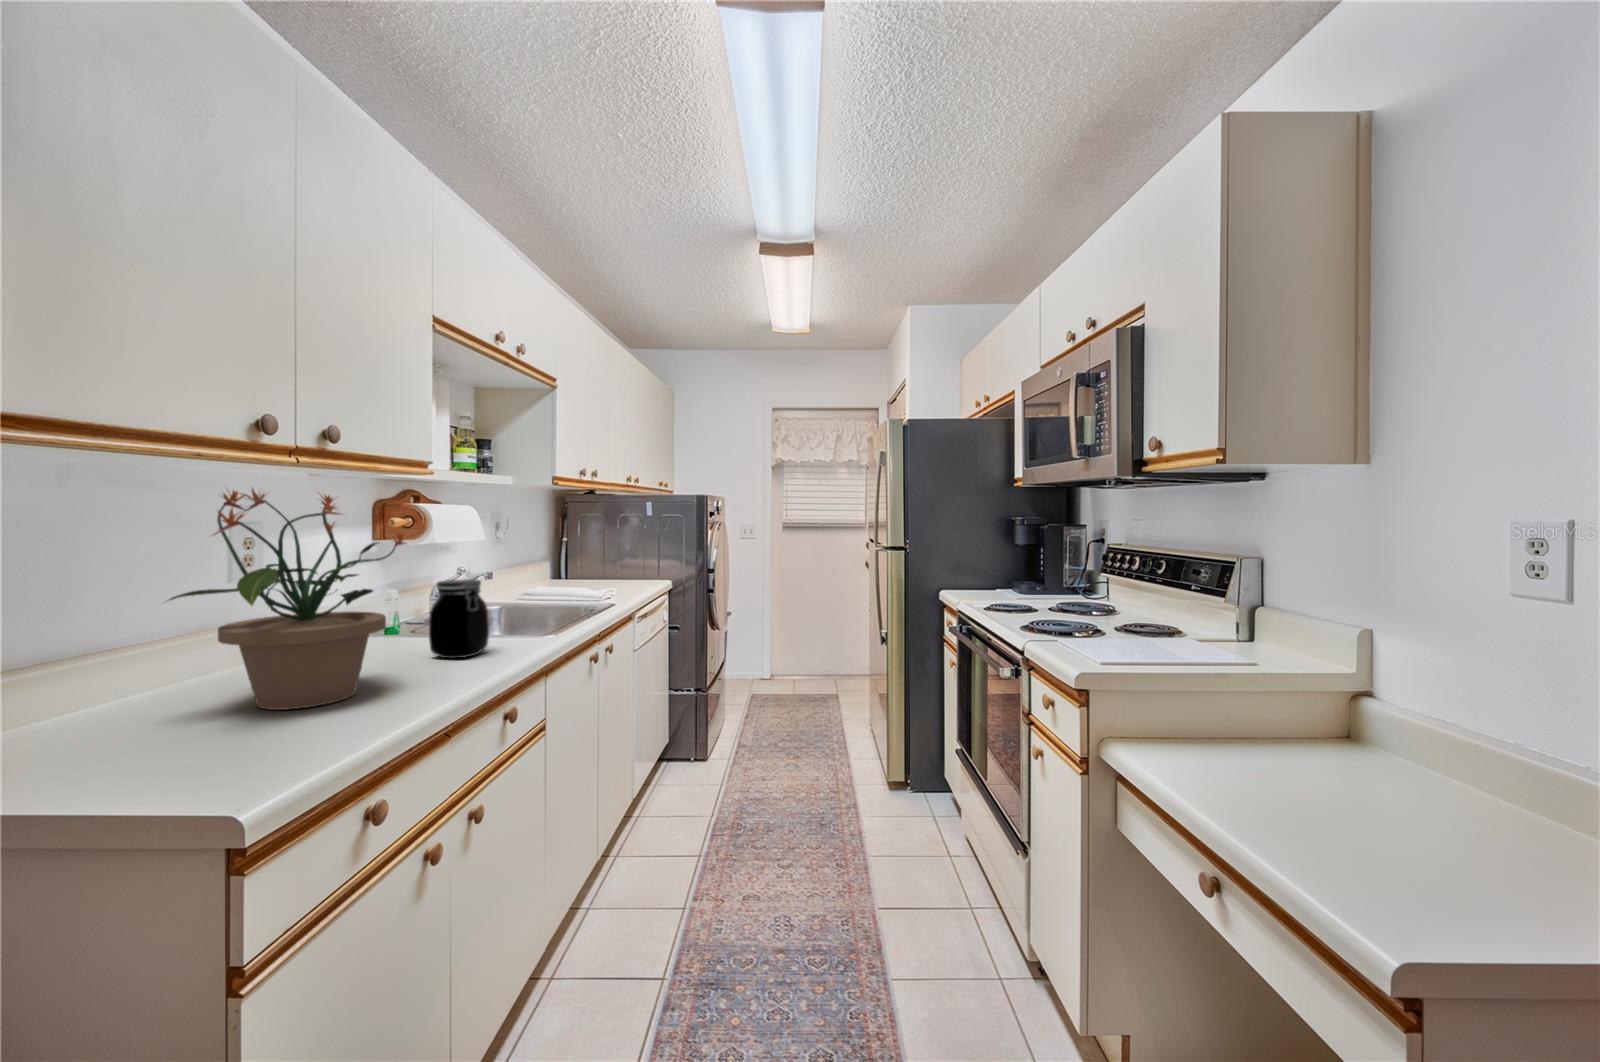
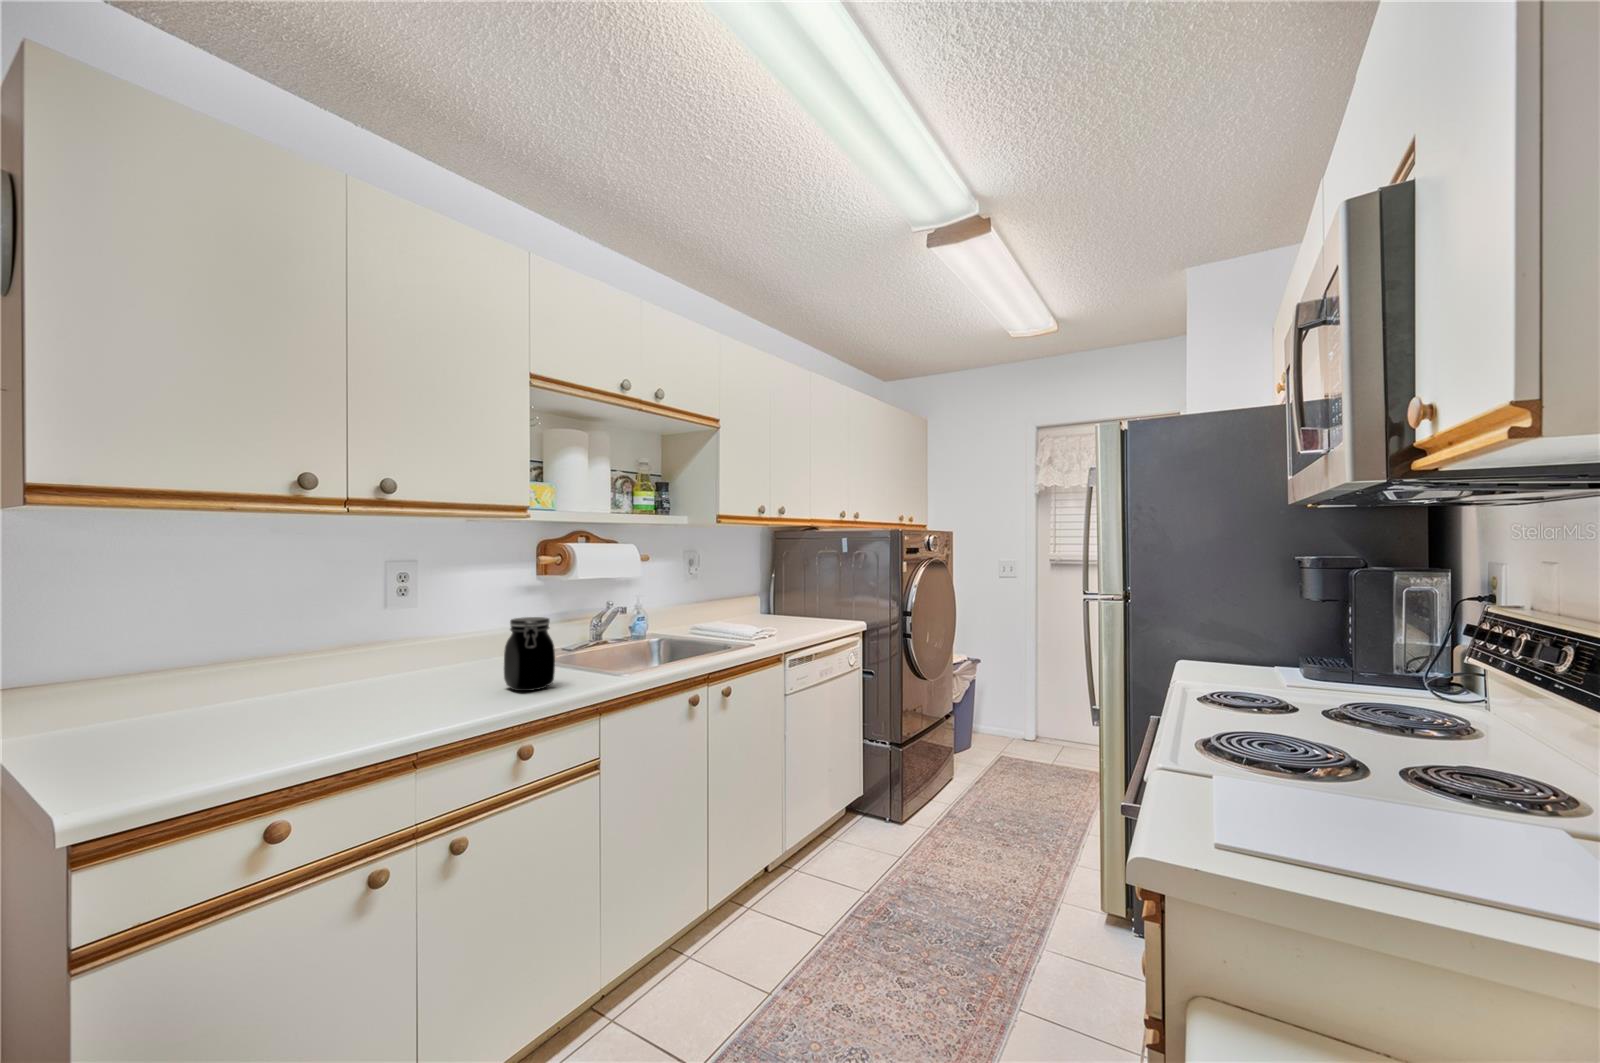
potted plant: present [170,489,405,710] -> none [254,535,448,724]

